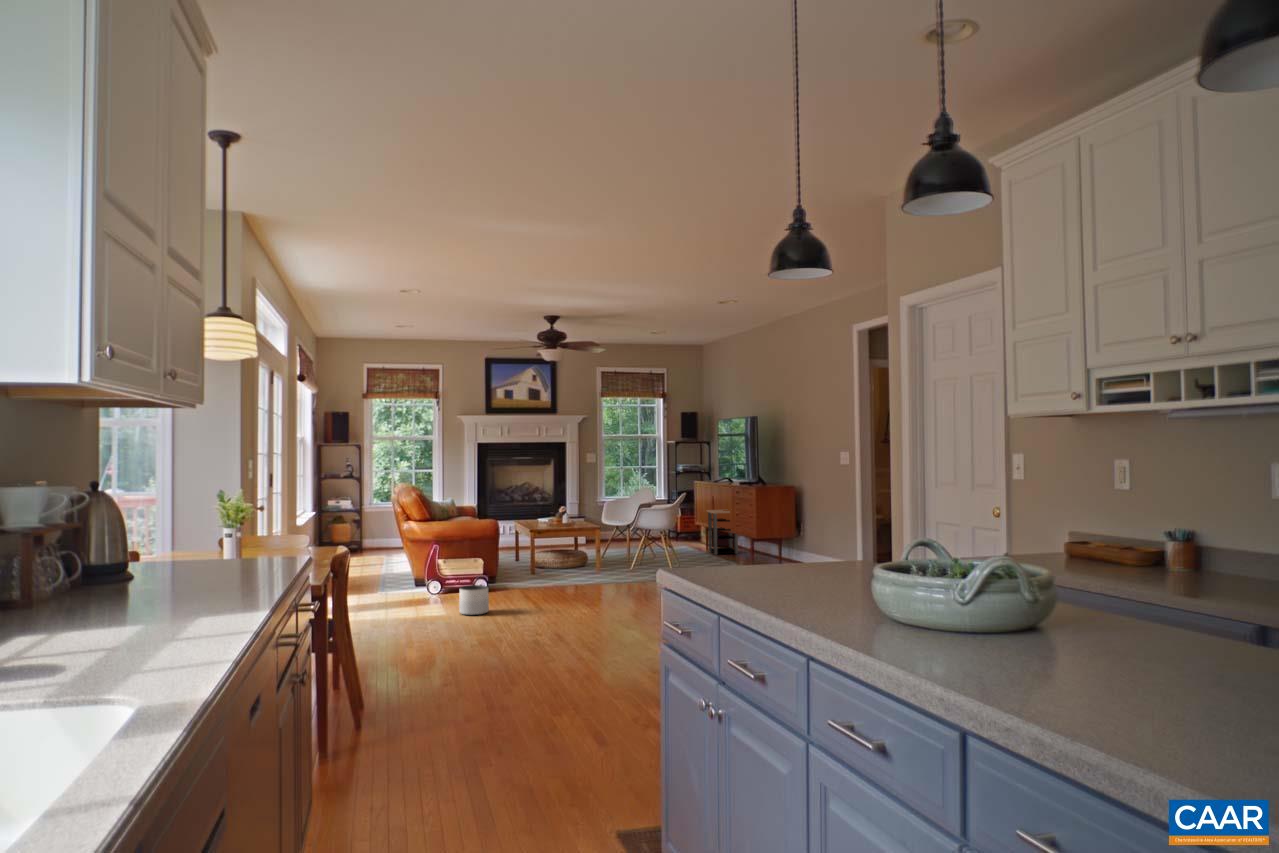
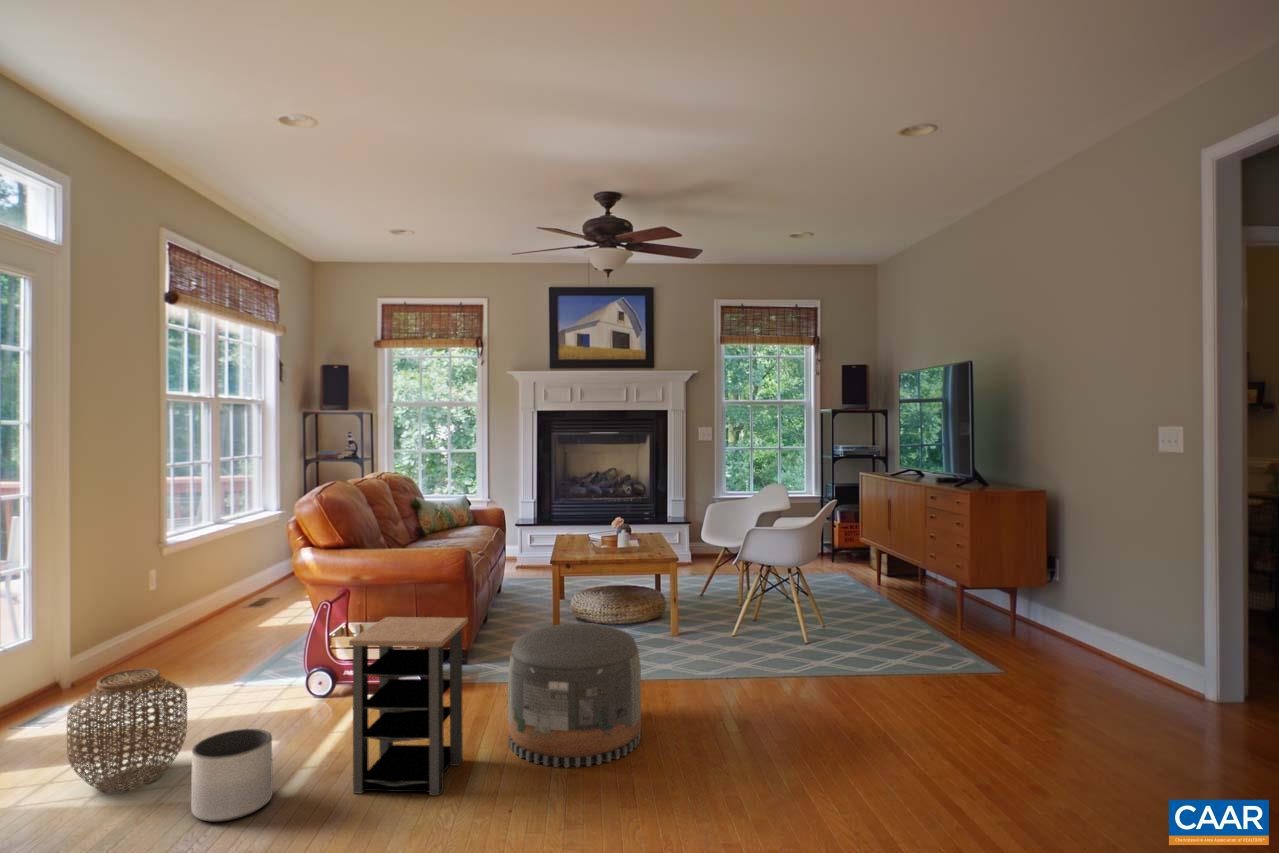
side table: present [707,509,738,555] -> present [349,617,468,796]
pouf: none [562,547,620,600] -> present [508,624,641,768]
woven basket: none [392,566,436,614] -> present [67,668,187,791]

